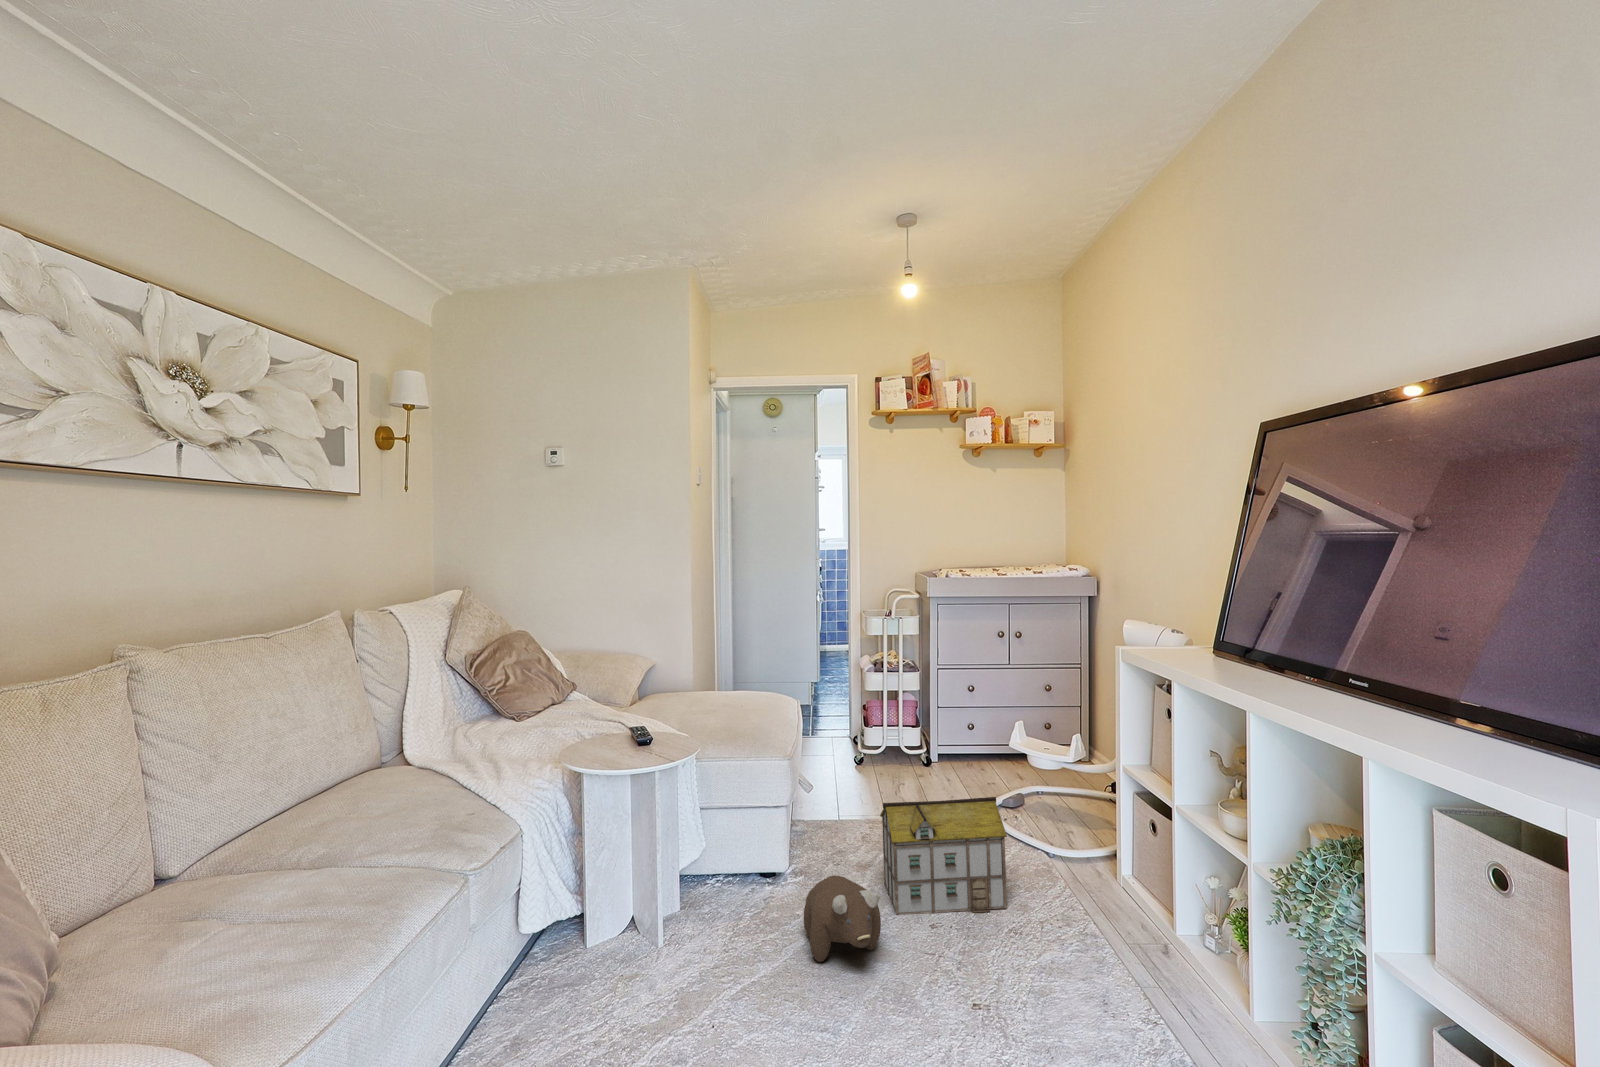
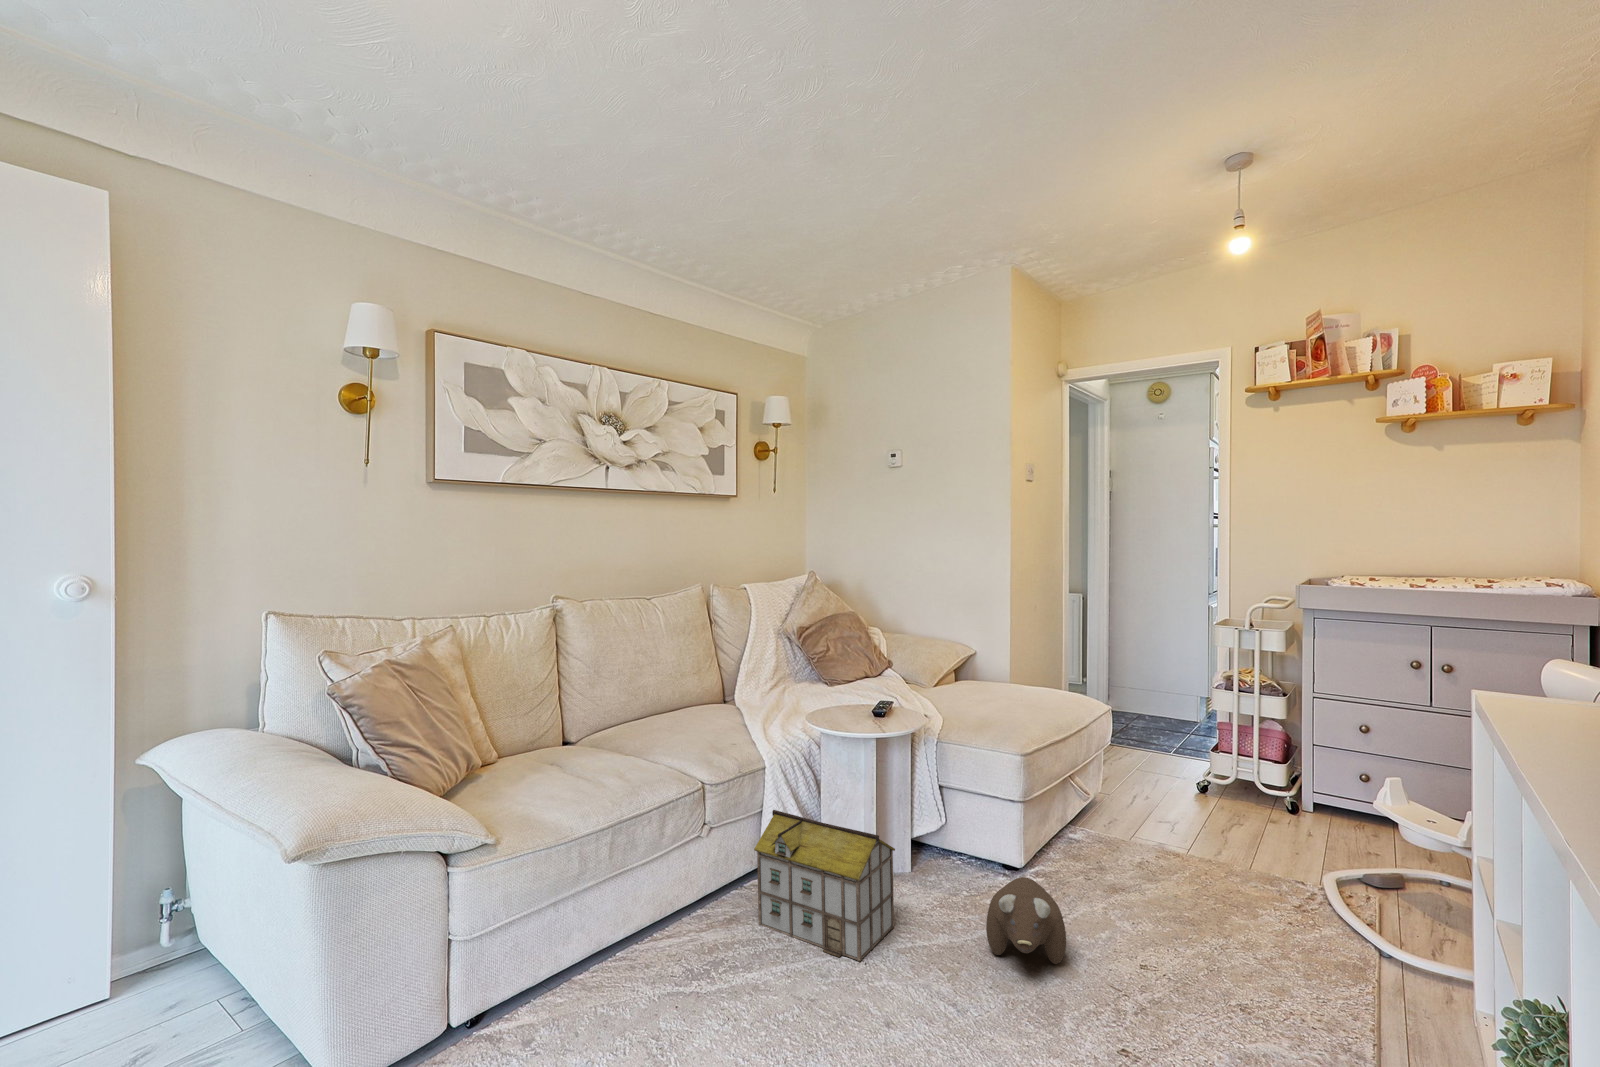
toy house: present [880,797,1007,915] -> present [754,810,895,961]

